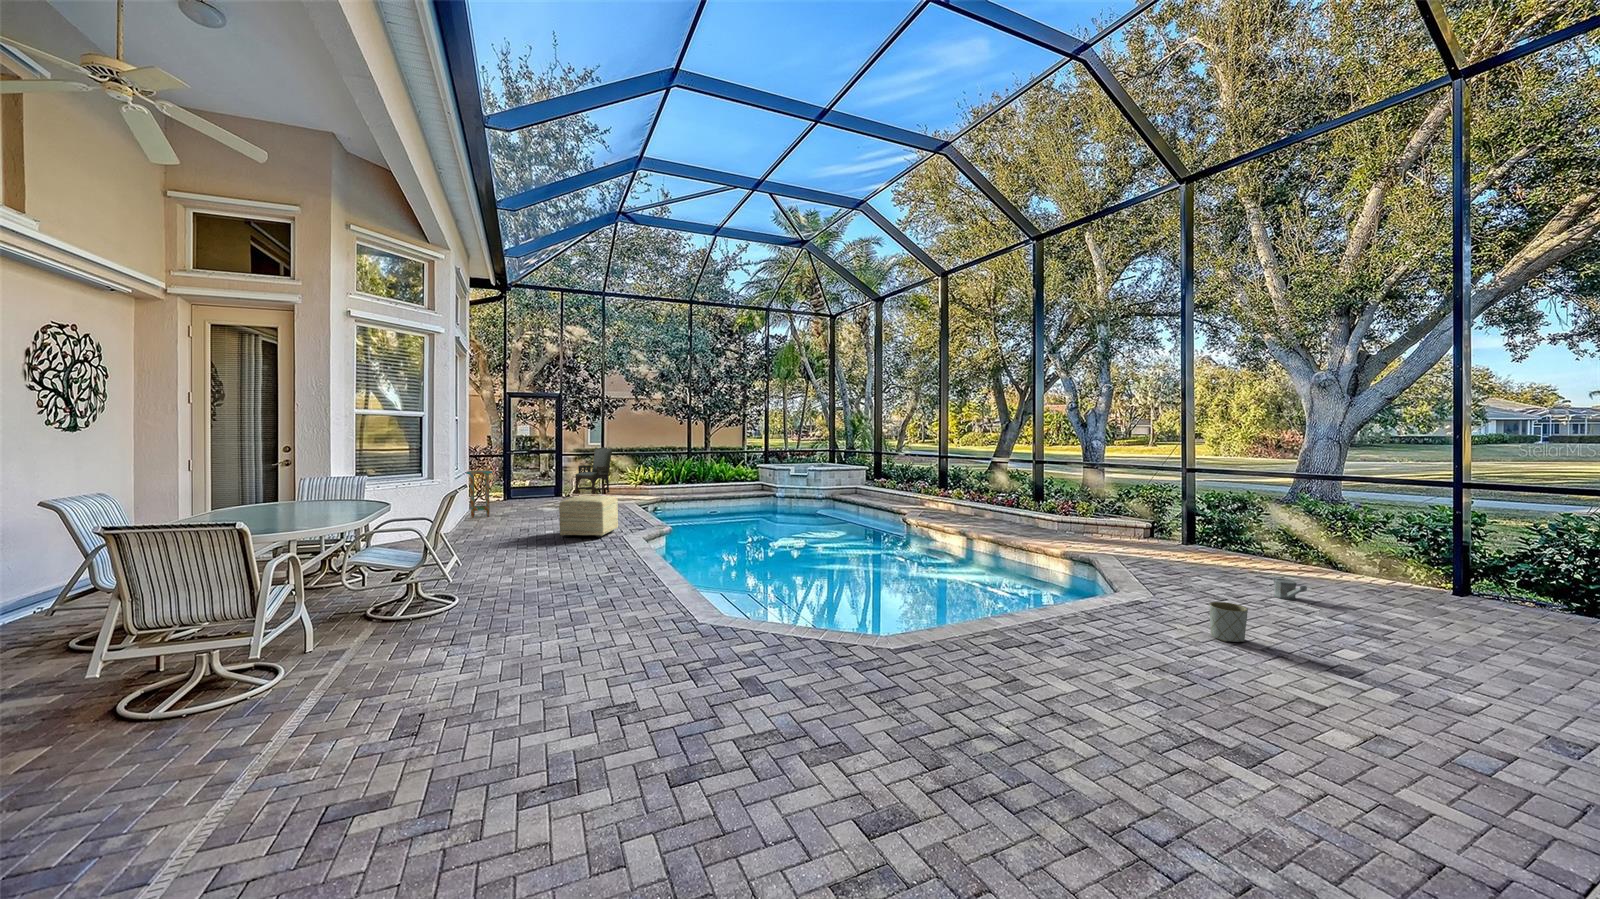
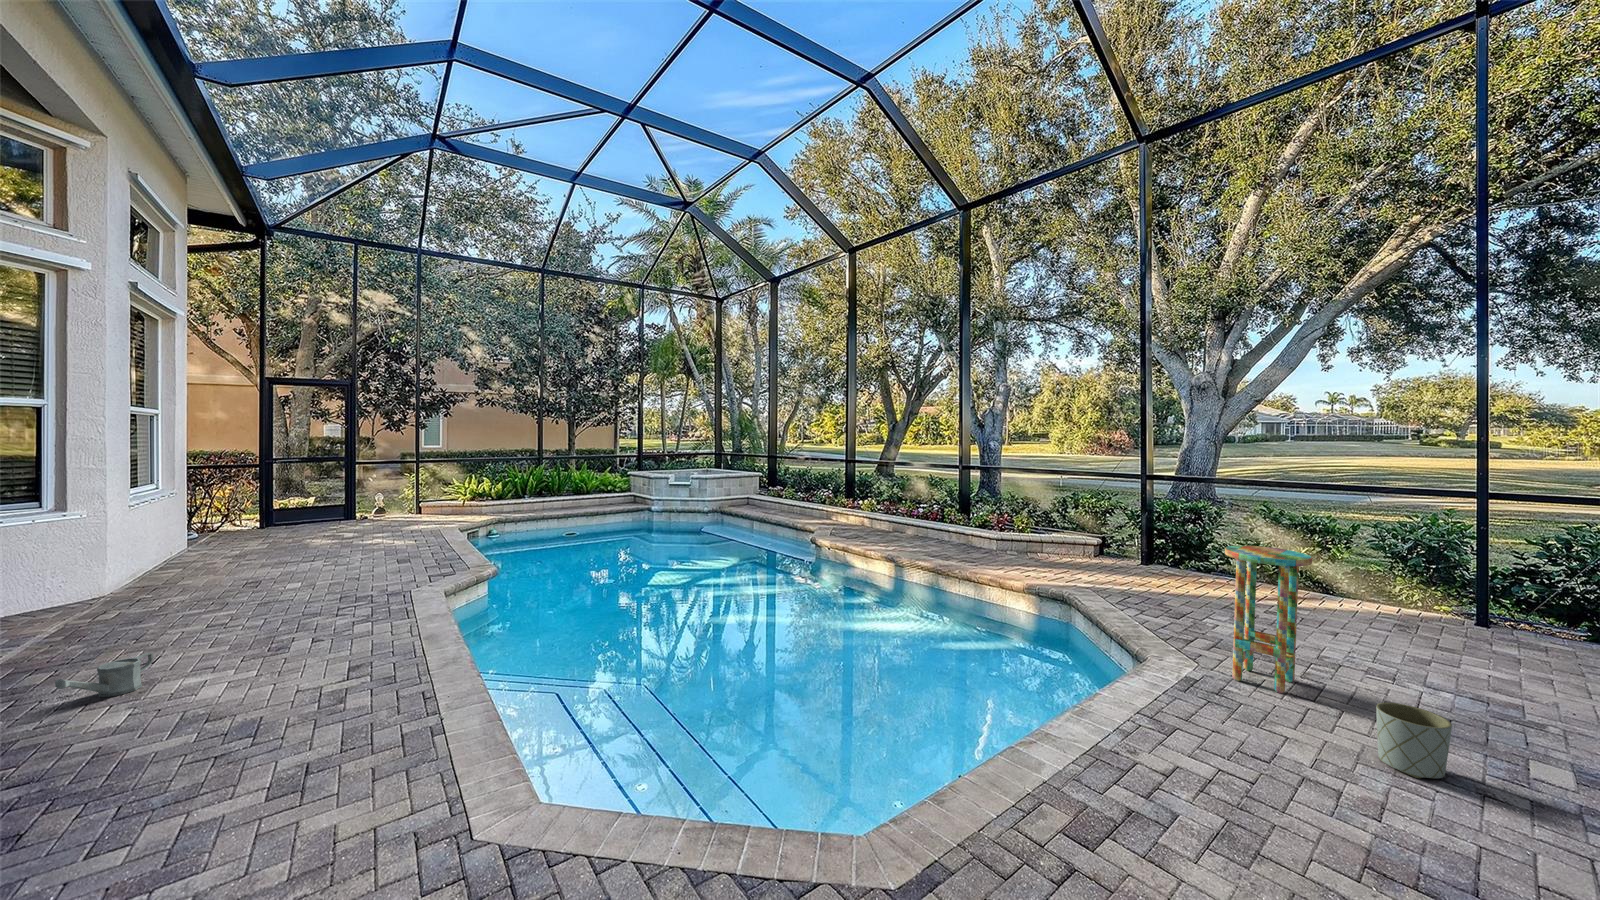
armchair: present [575,447,612,494] -> none [377,452,433,513]
side table: present [466,470,493,518] -> present [1225,545,1312,693]
ottoman: present [559,496,618,538] -> none [289,527,403,595]
watering can: present [1273,577,1307,600] -> present [55,653,153,697]

